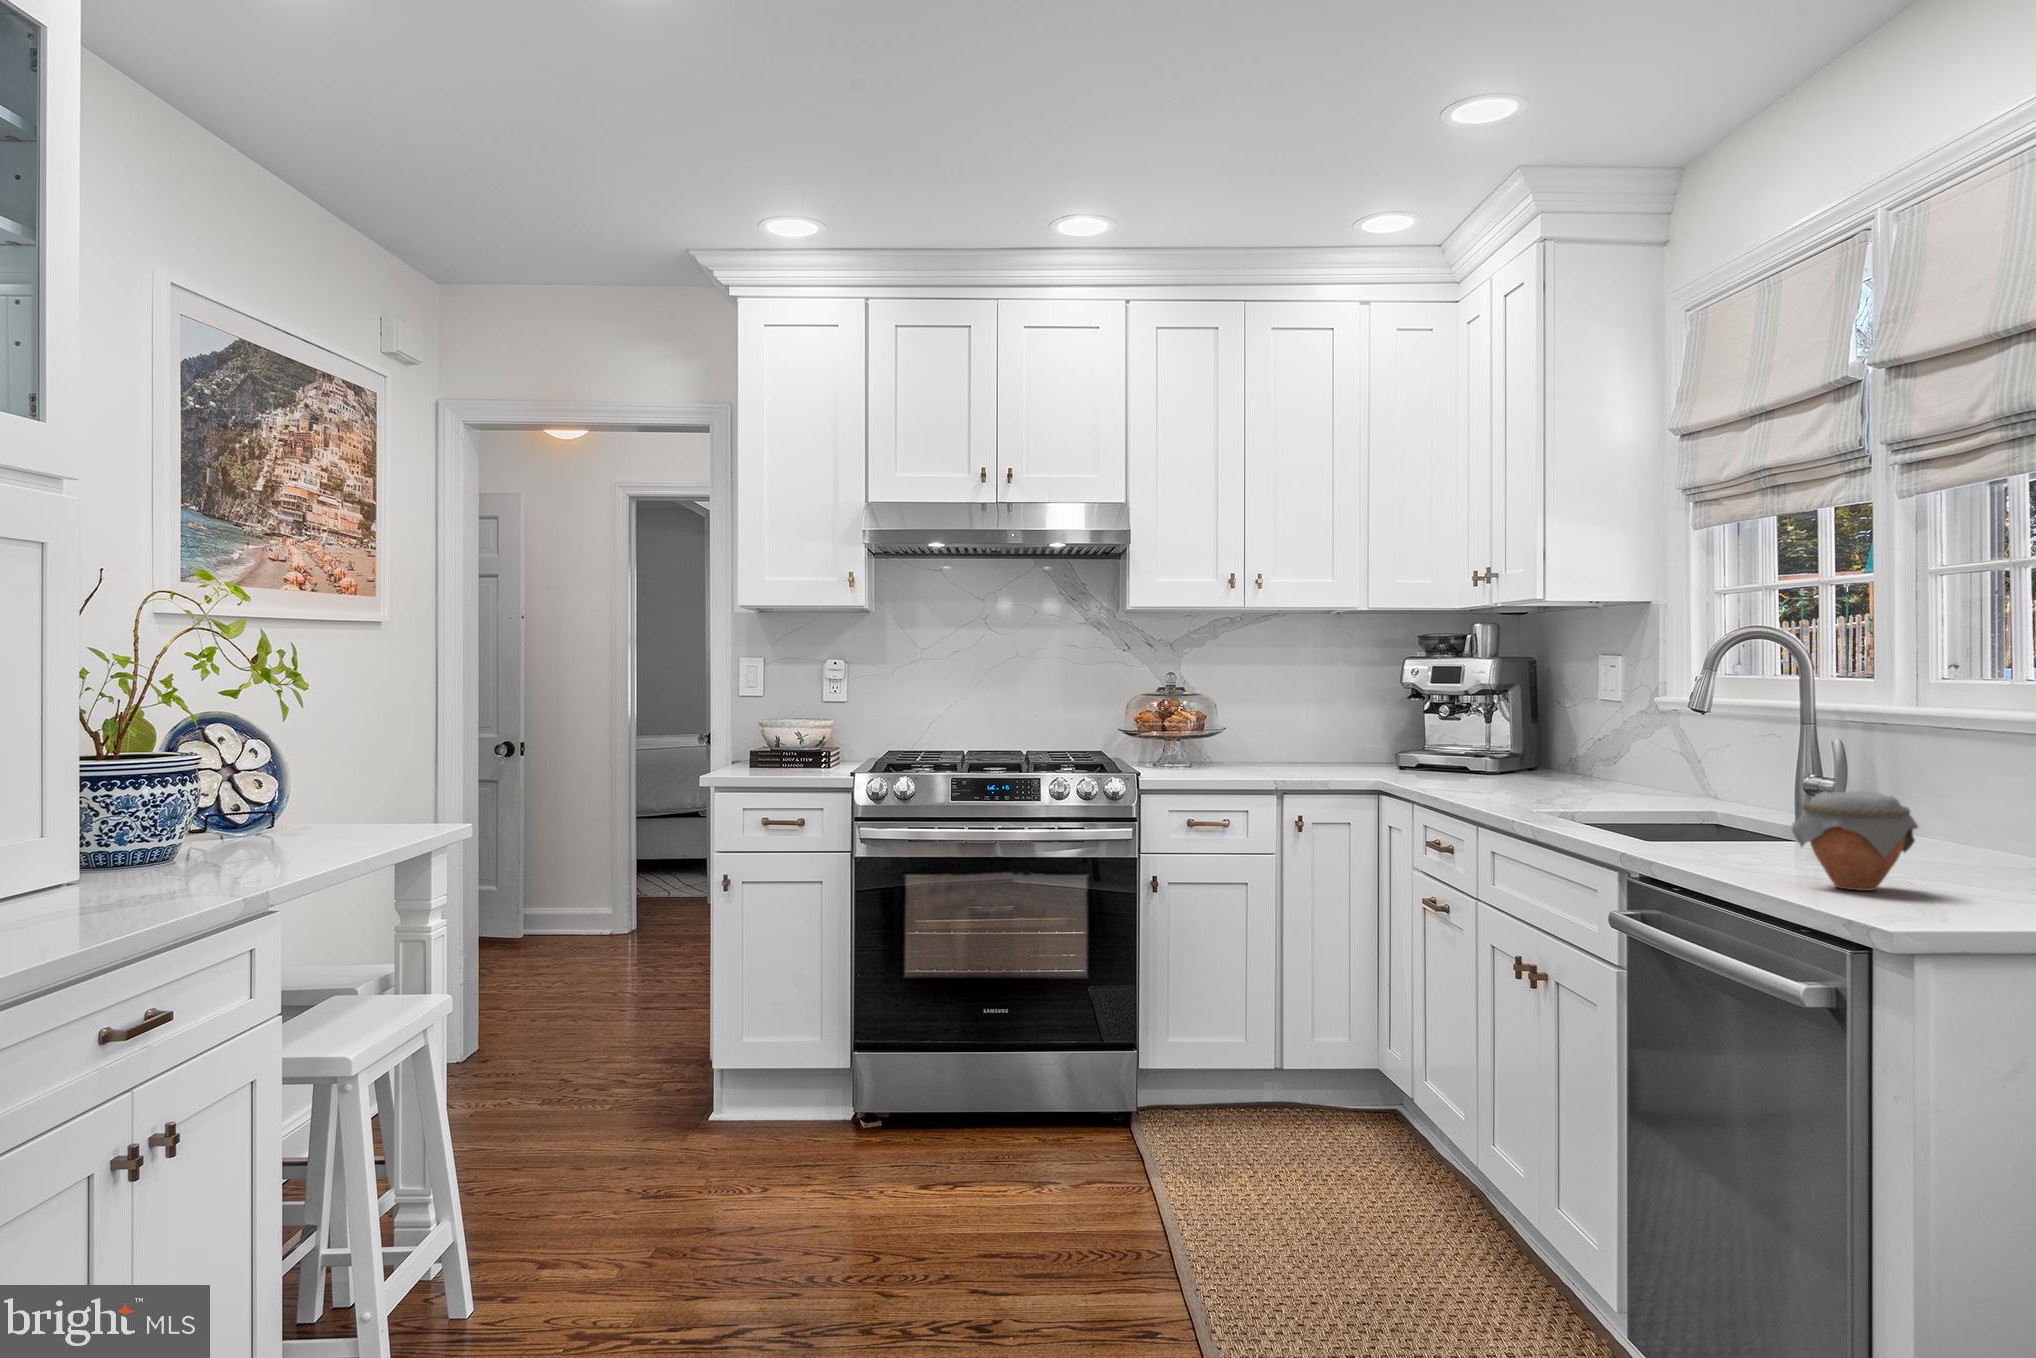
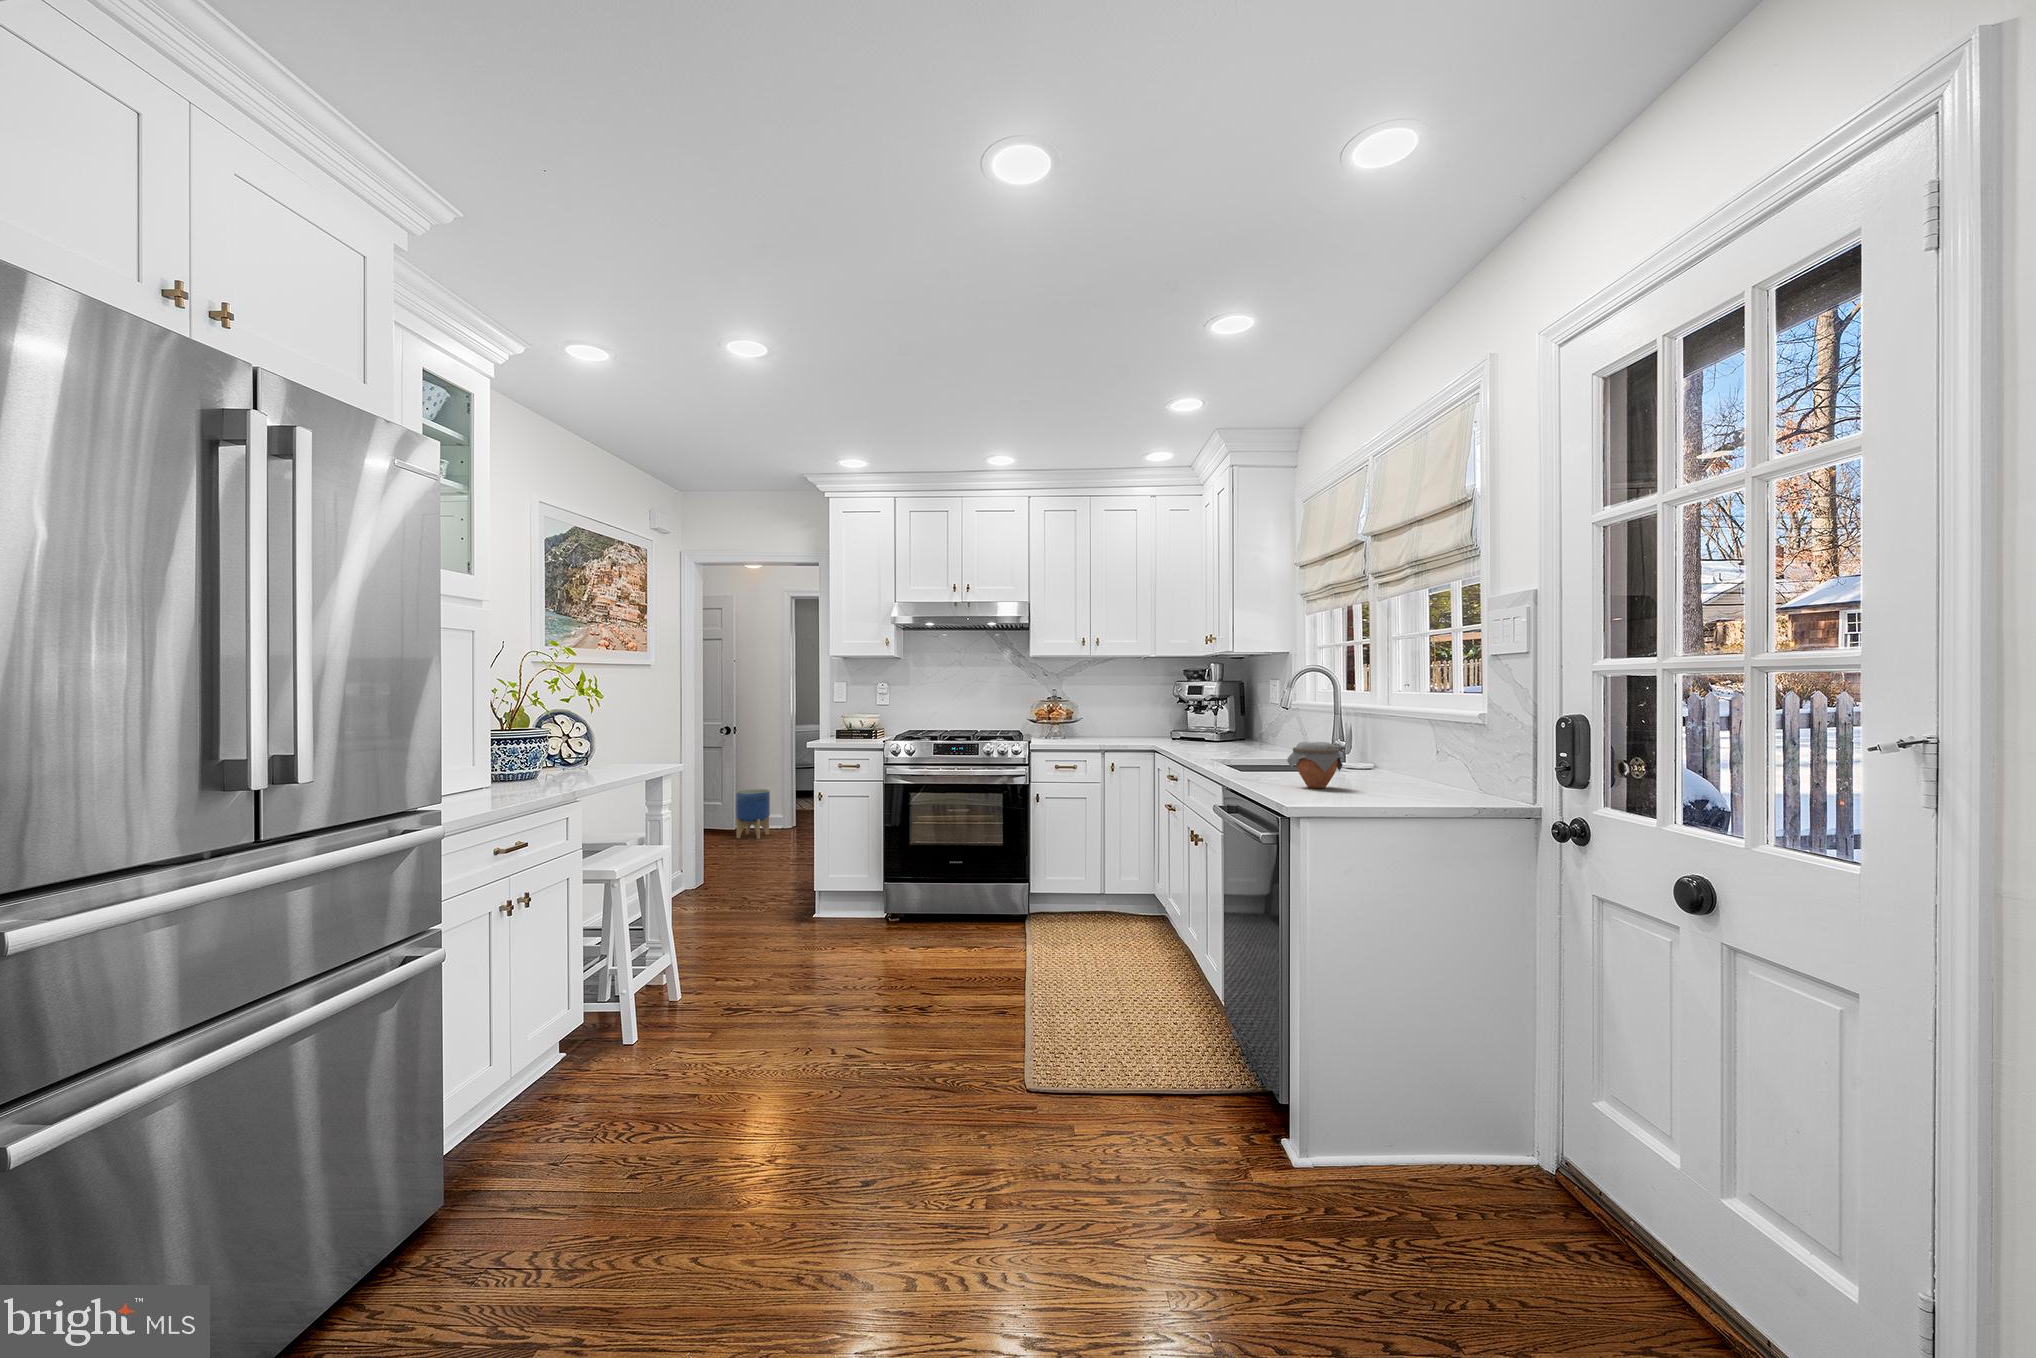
planter: none [534,857,598,952] -> present [736,789,770,839]

